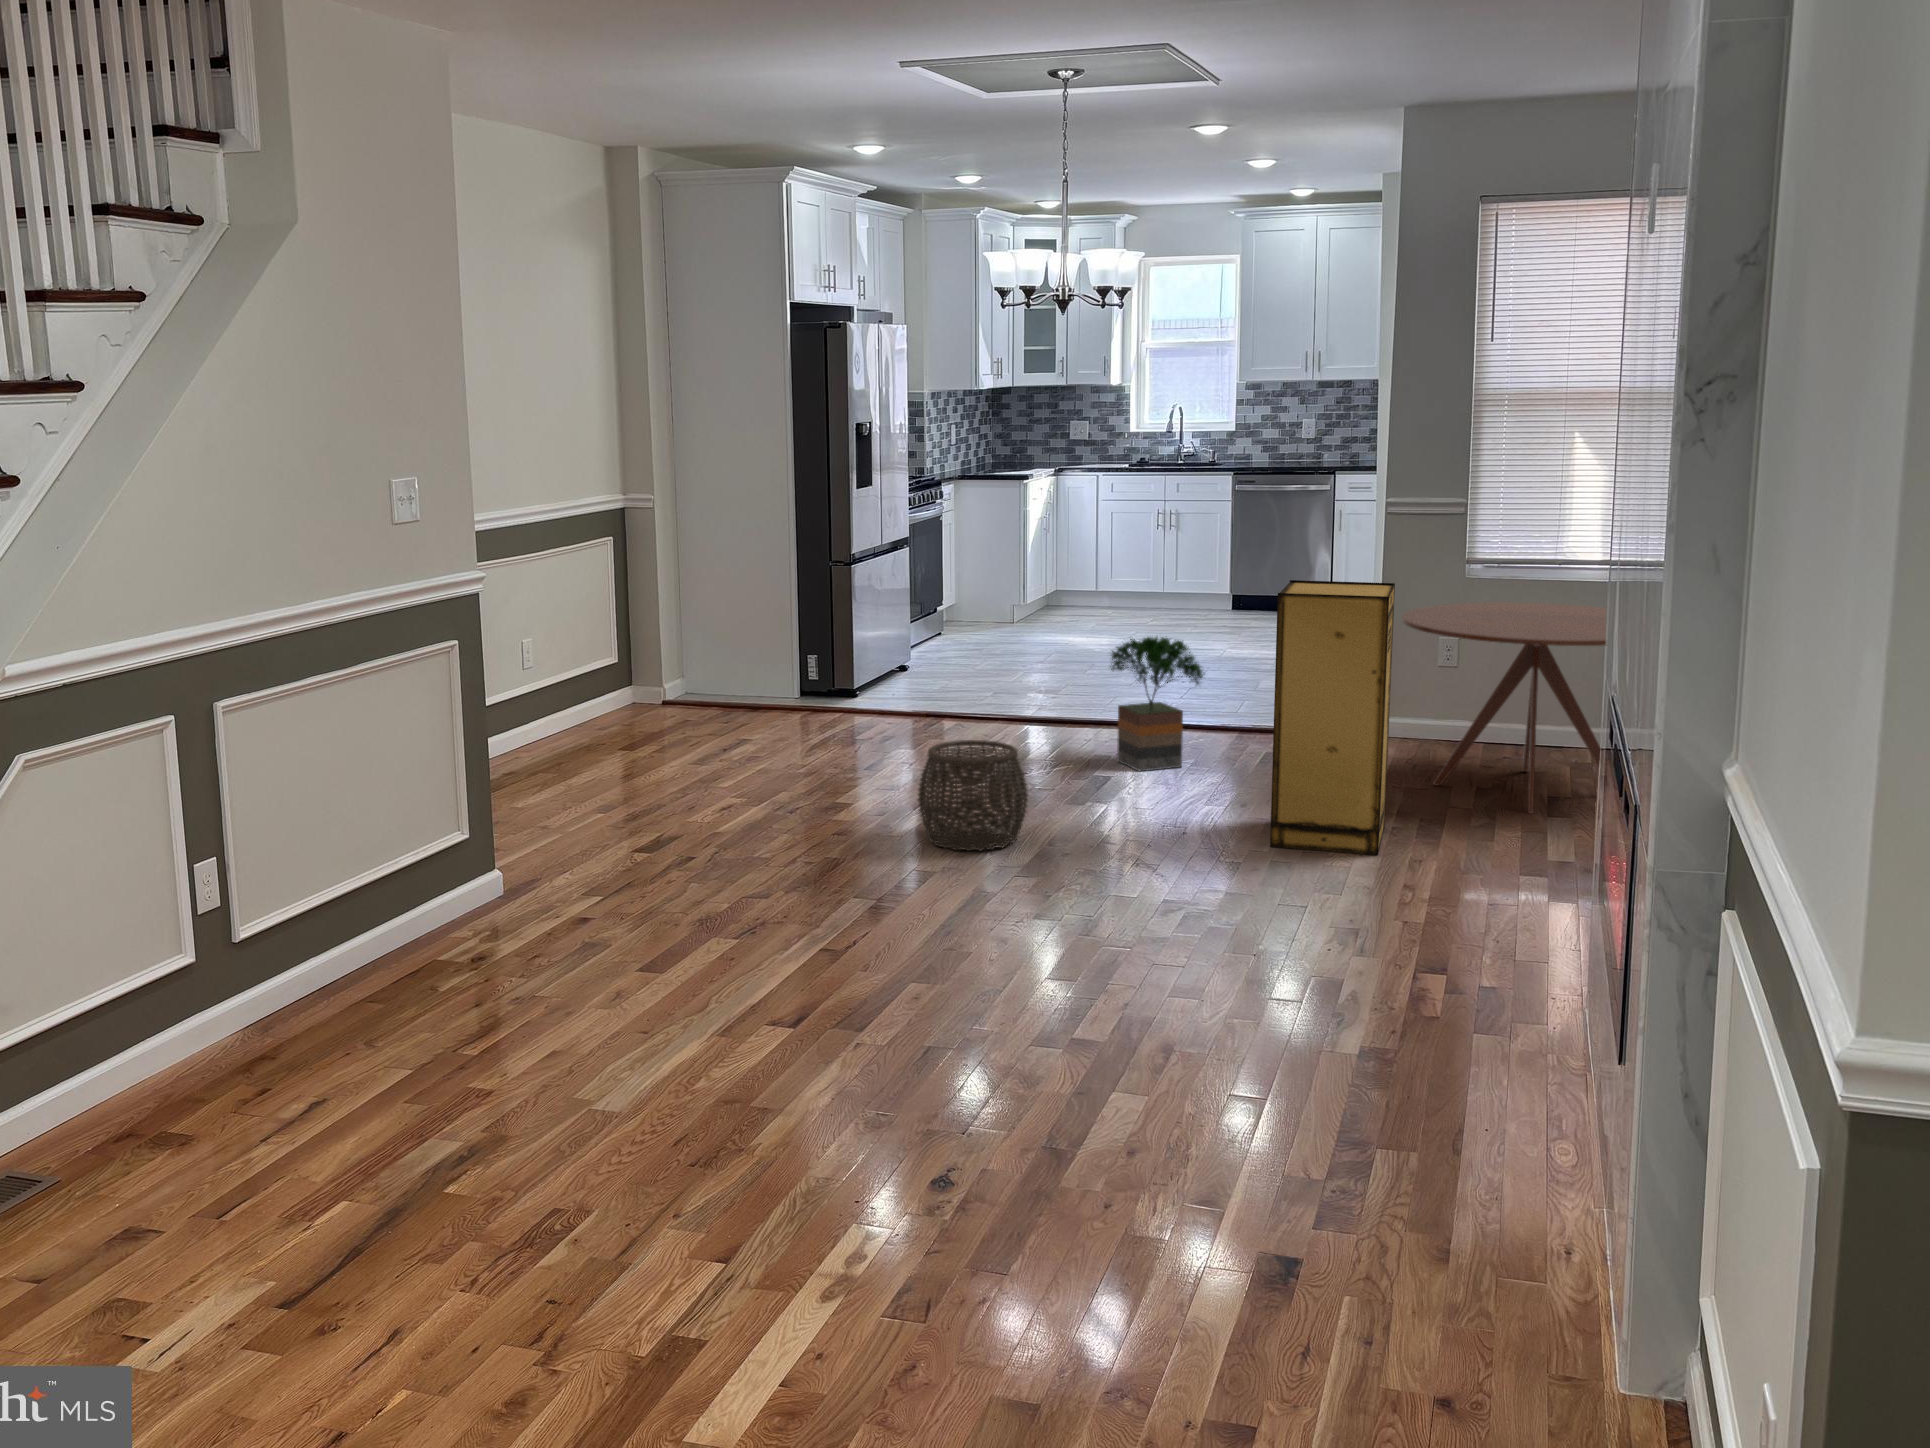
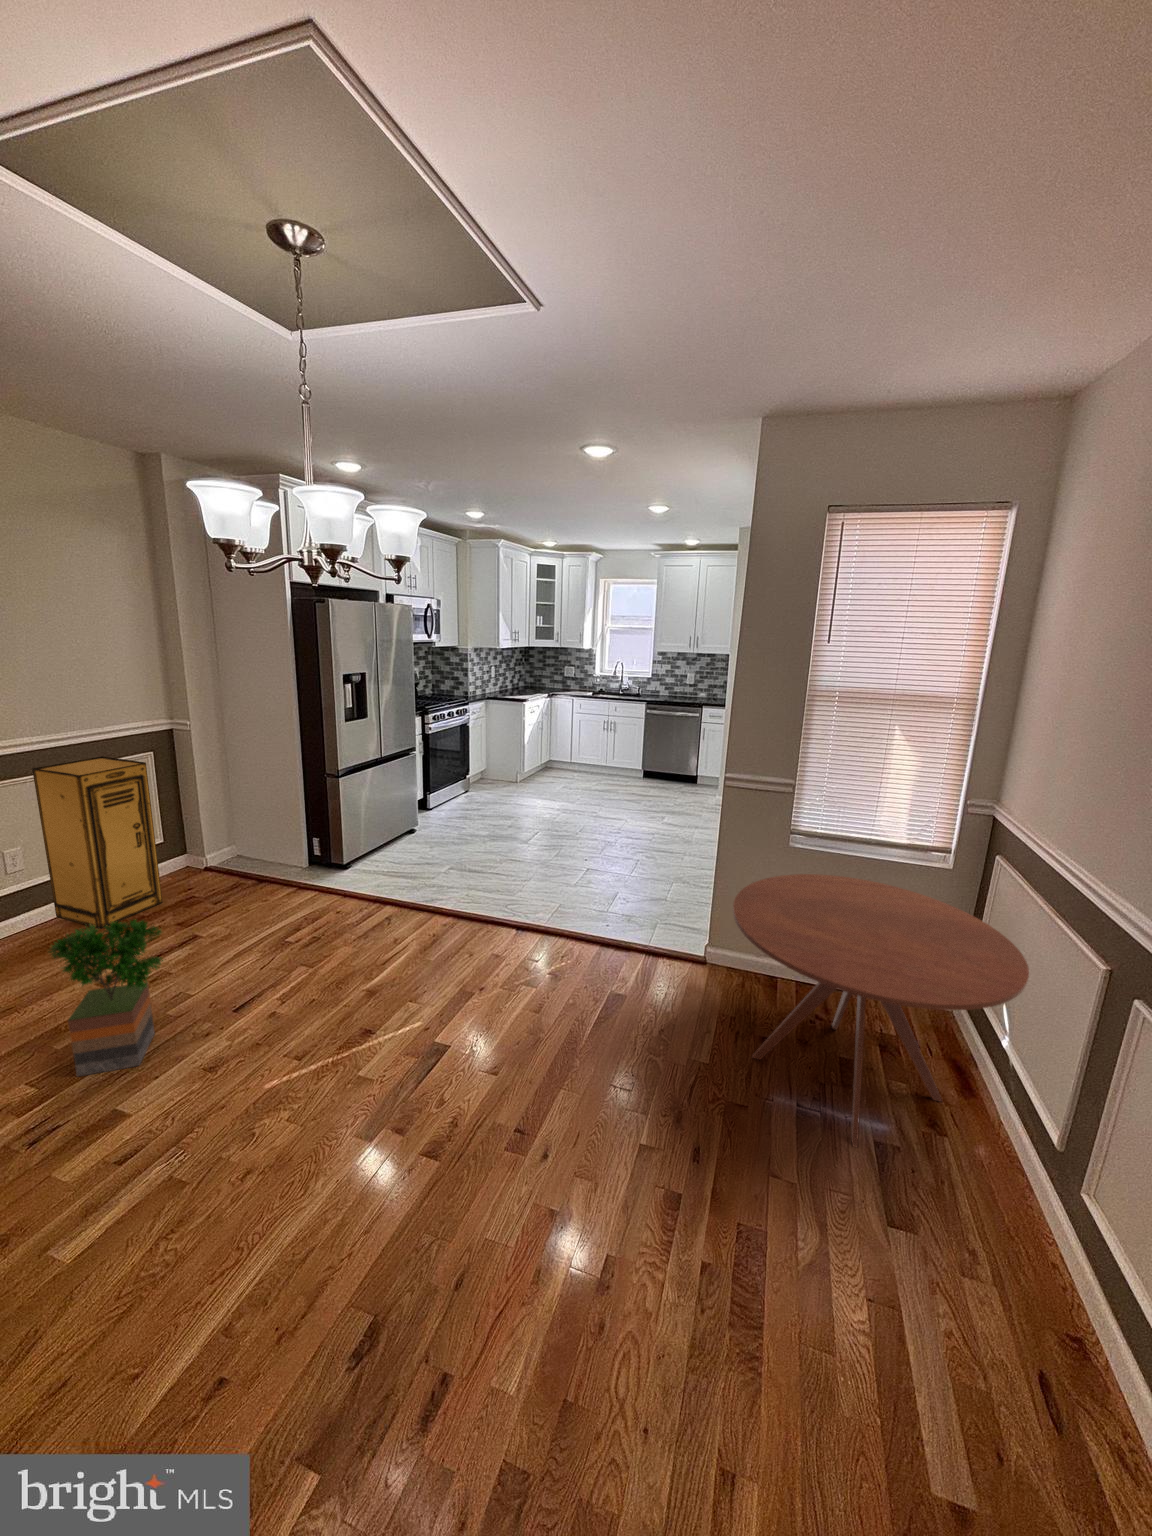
storage cabinet: present [1270,580,1395,855] -> present [32,756,162,929]
potted tree: present [1110,637,1203,771] -> present [50,919,163,1076]
woven basket: present [918,740,1028,851] -> none [111,1083,273,1271]

